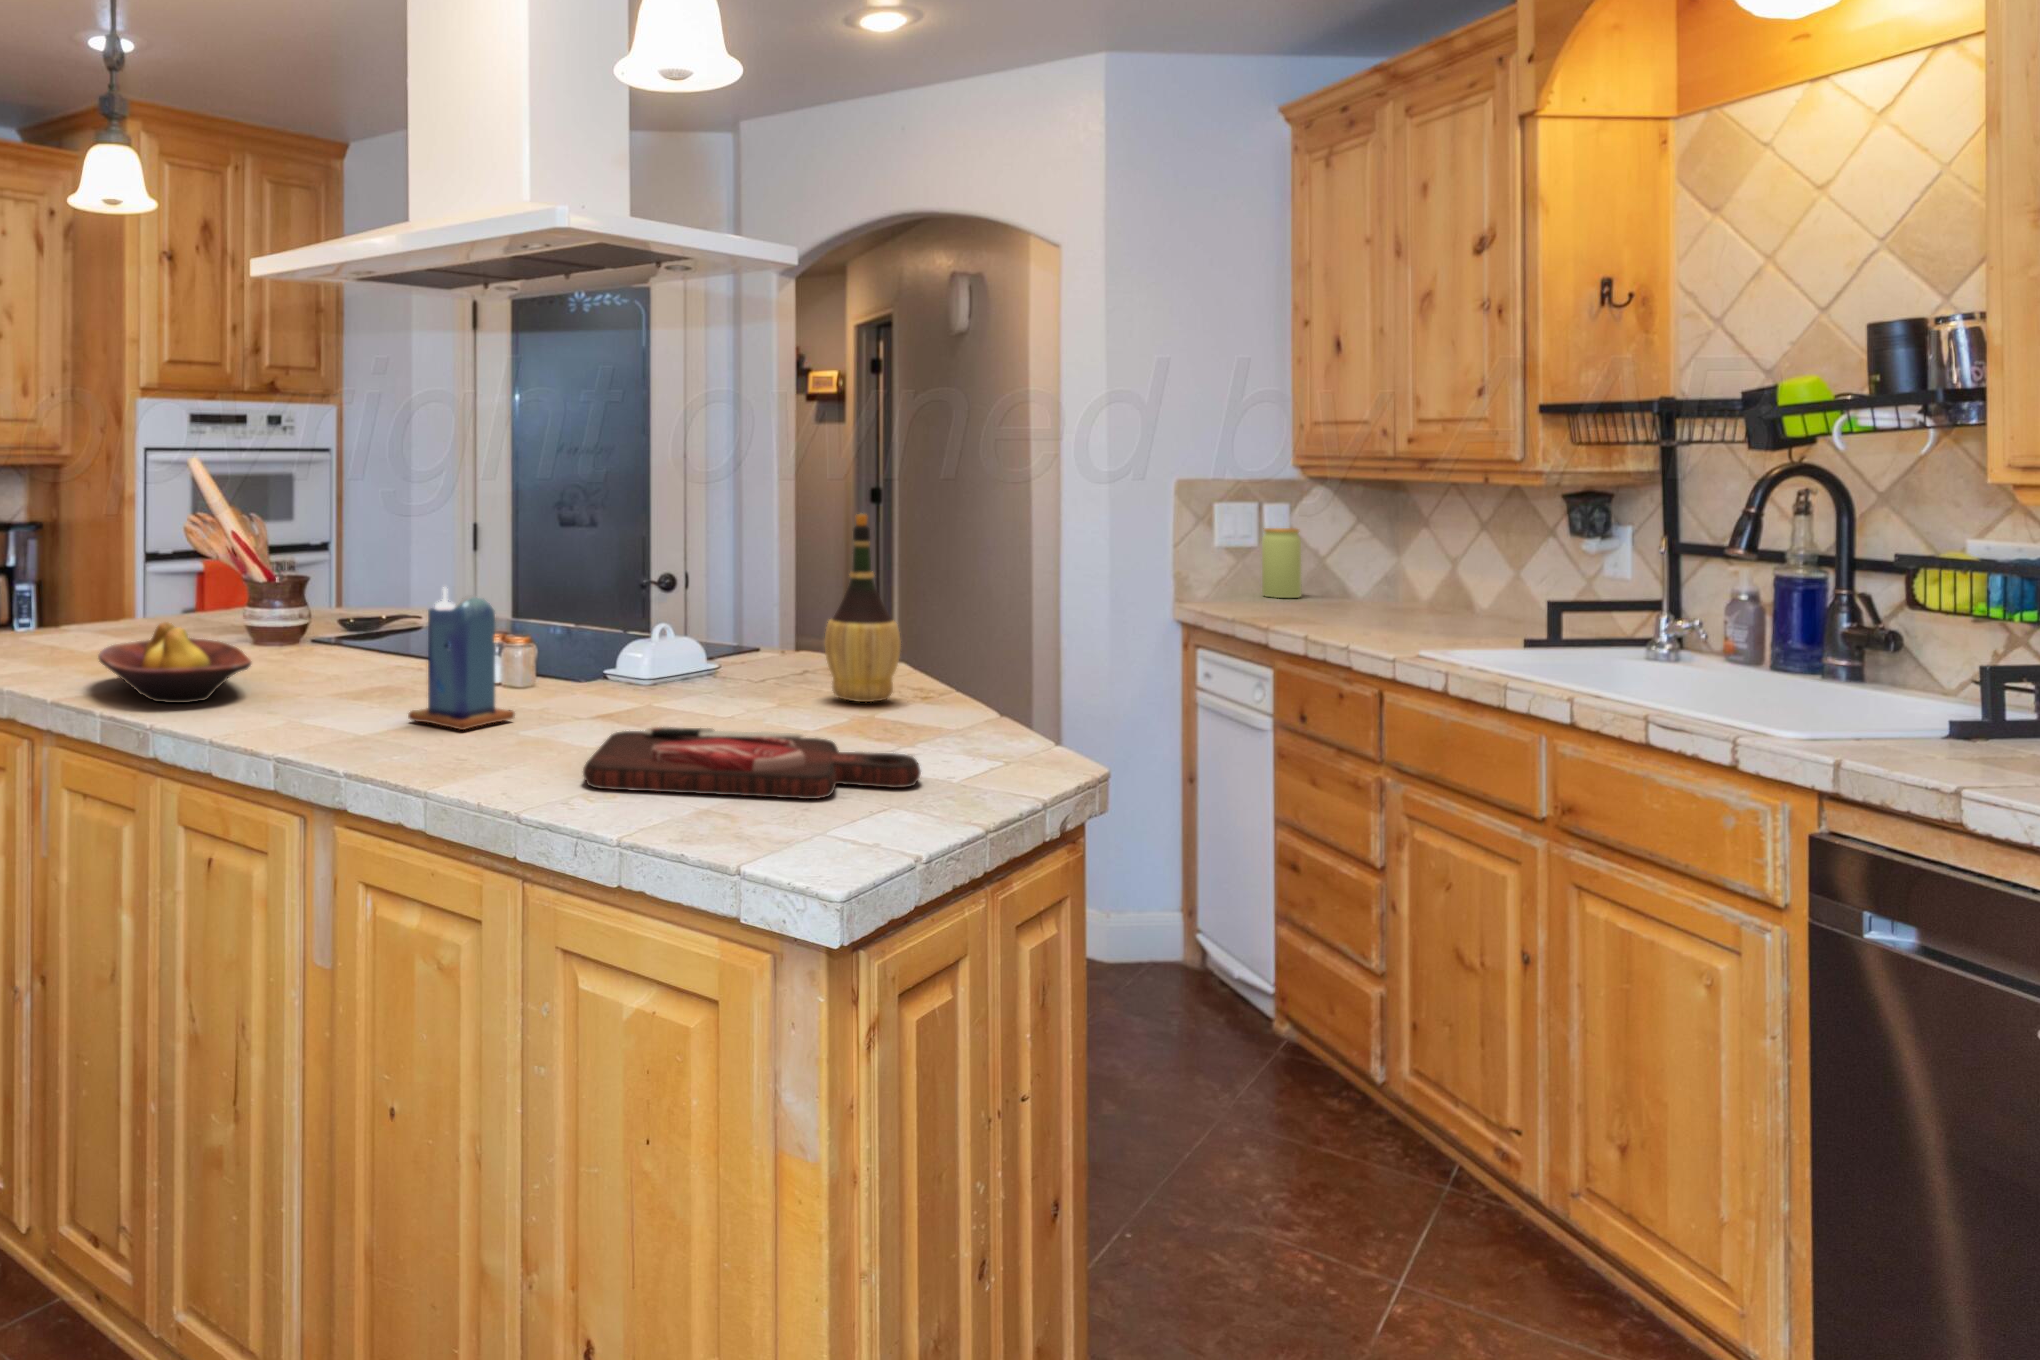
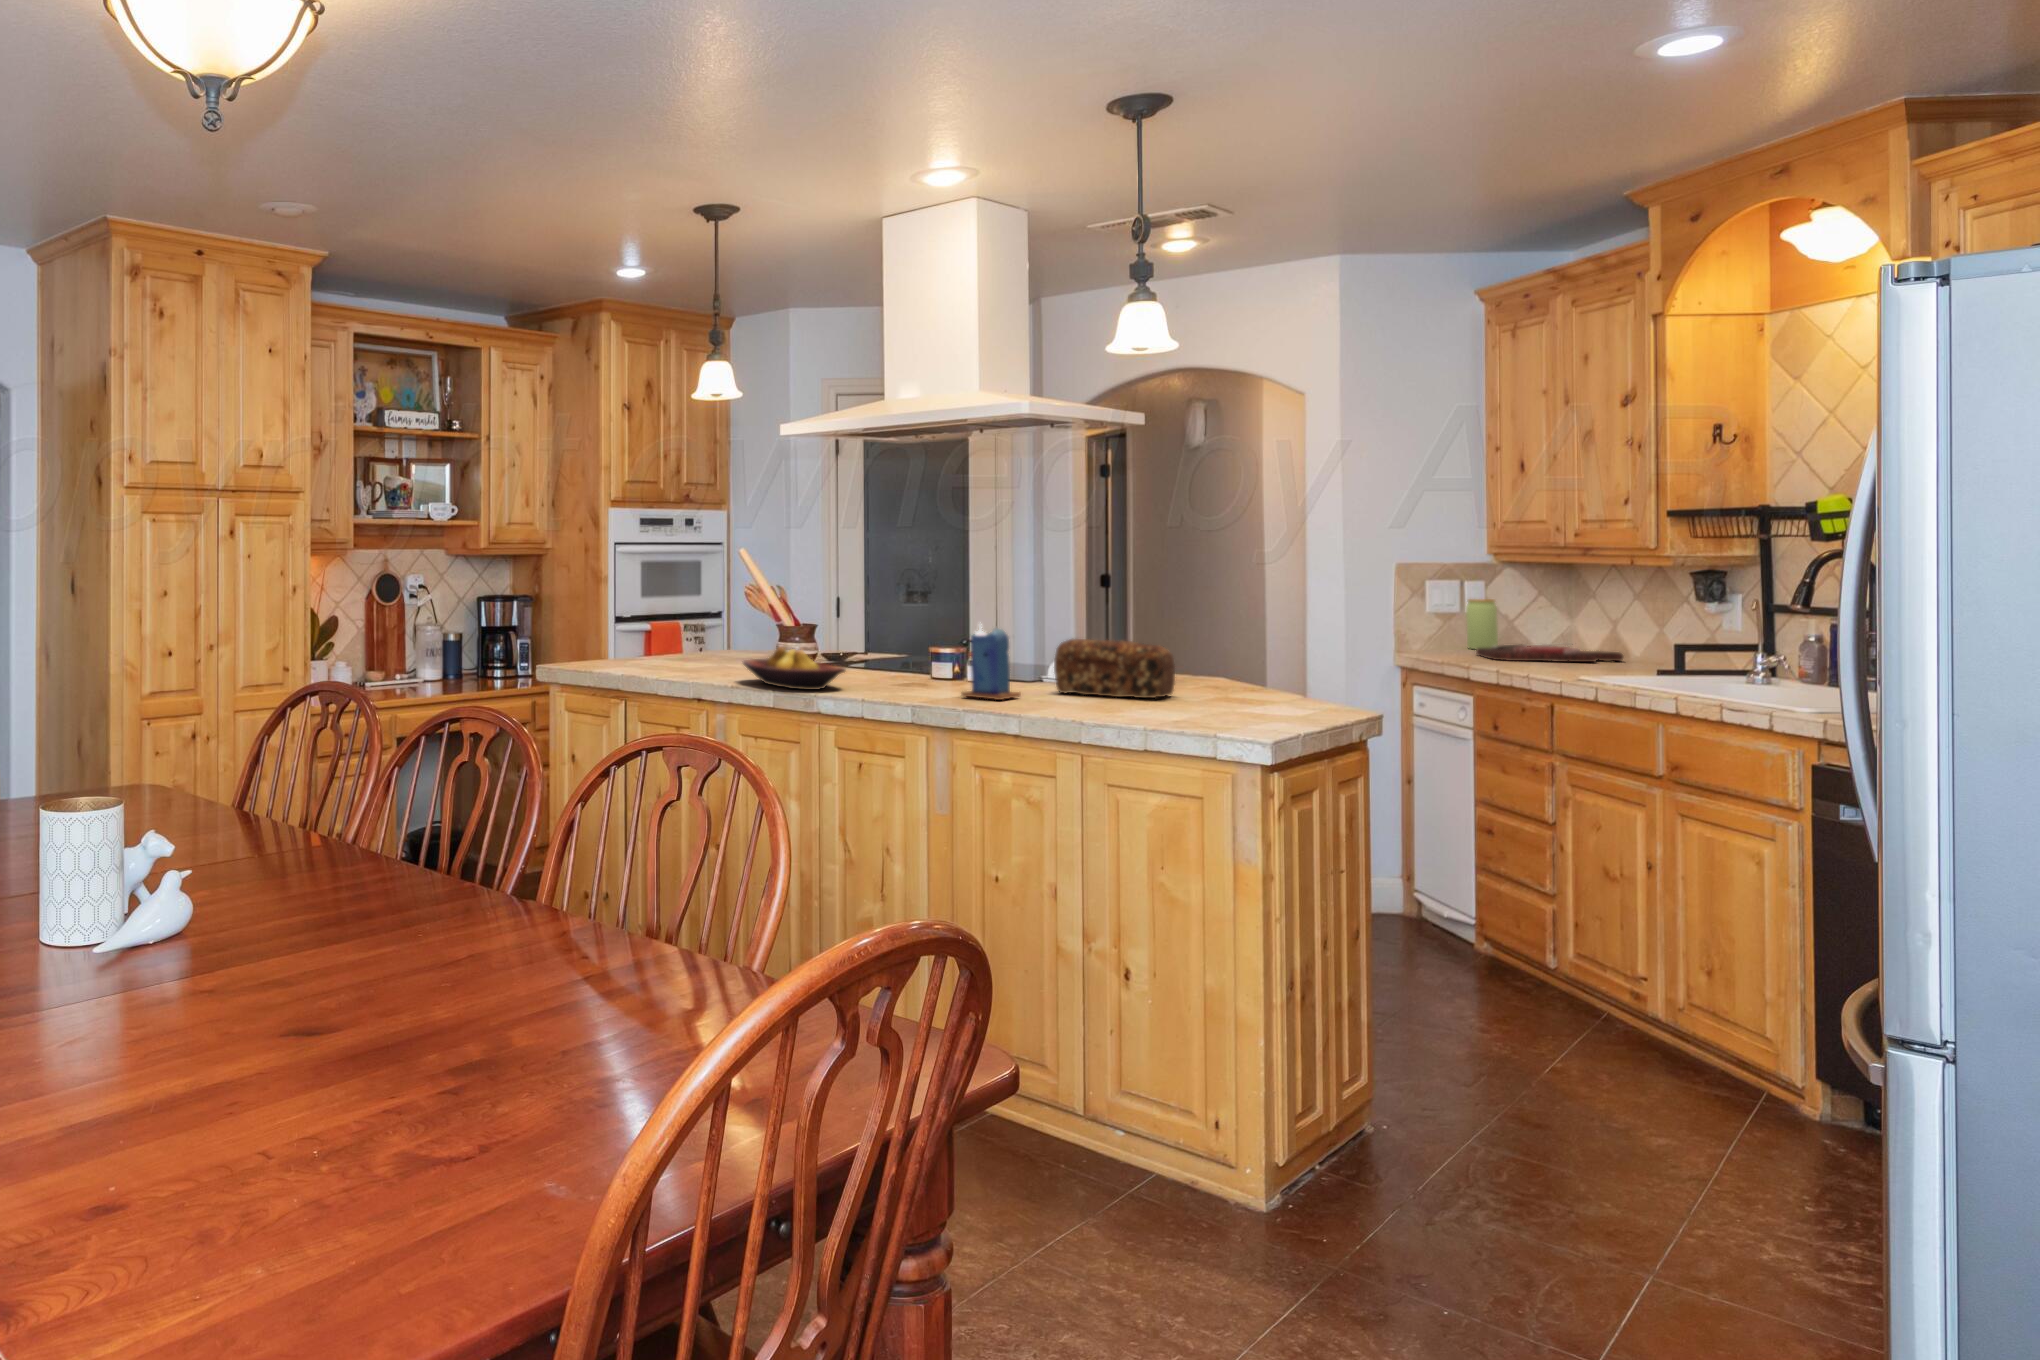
wine bottle: present [825,514,901,702] -> none [1191,583,1240,693]
bread loaf: none [590,609,789,719] -> present [1054,639,1175,698]
cutting board: present [583,727,921,799] -> present [1476,643,1623,662]

